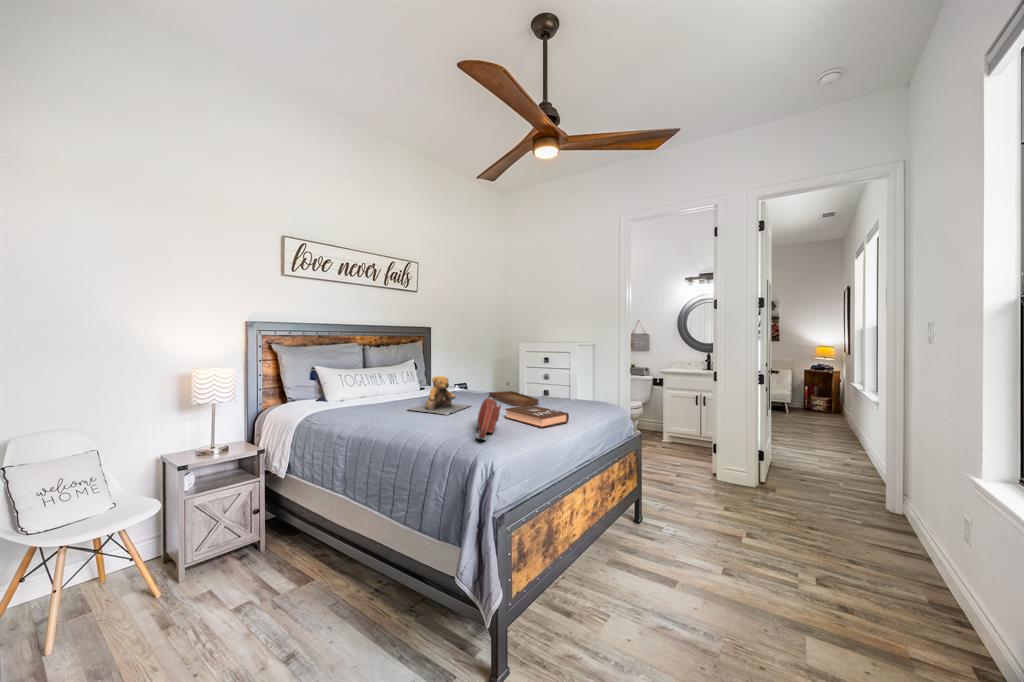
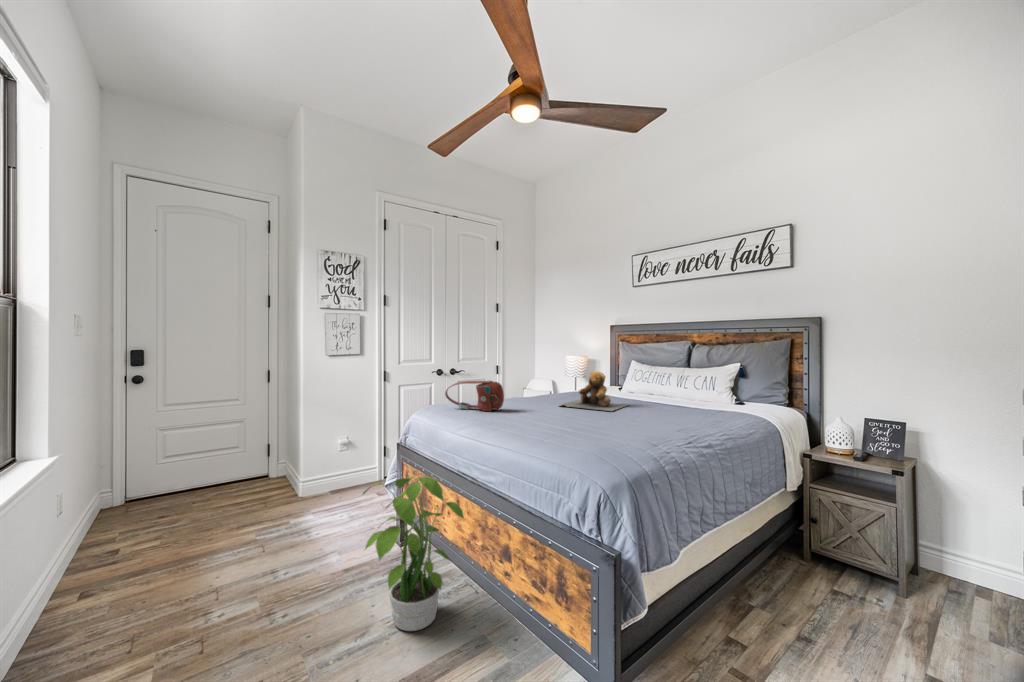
tray: present [489,382,539,406] -> none [623,395,723,431]
book: present [505,405,569,428] -> none [494,406,570,428]
potted plant: none [580,476,669,615] -> present [363,476,464,631]

